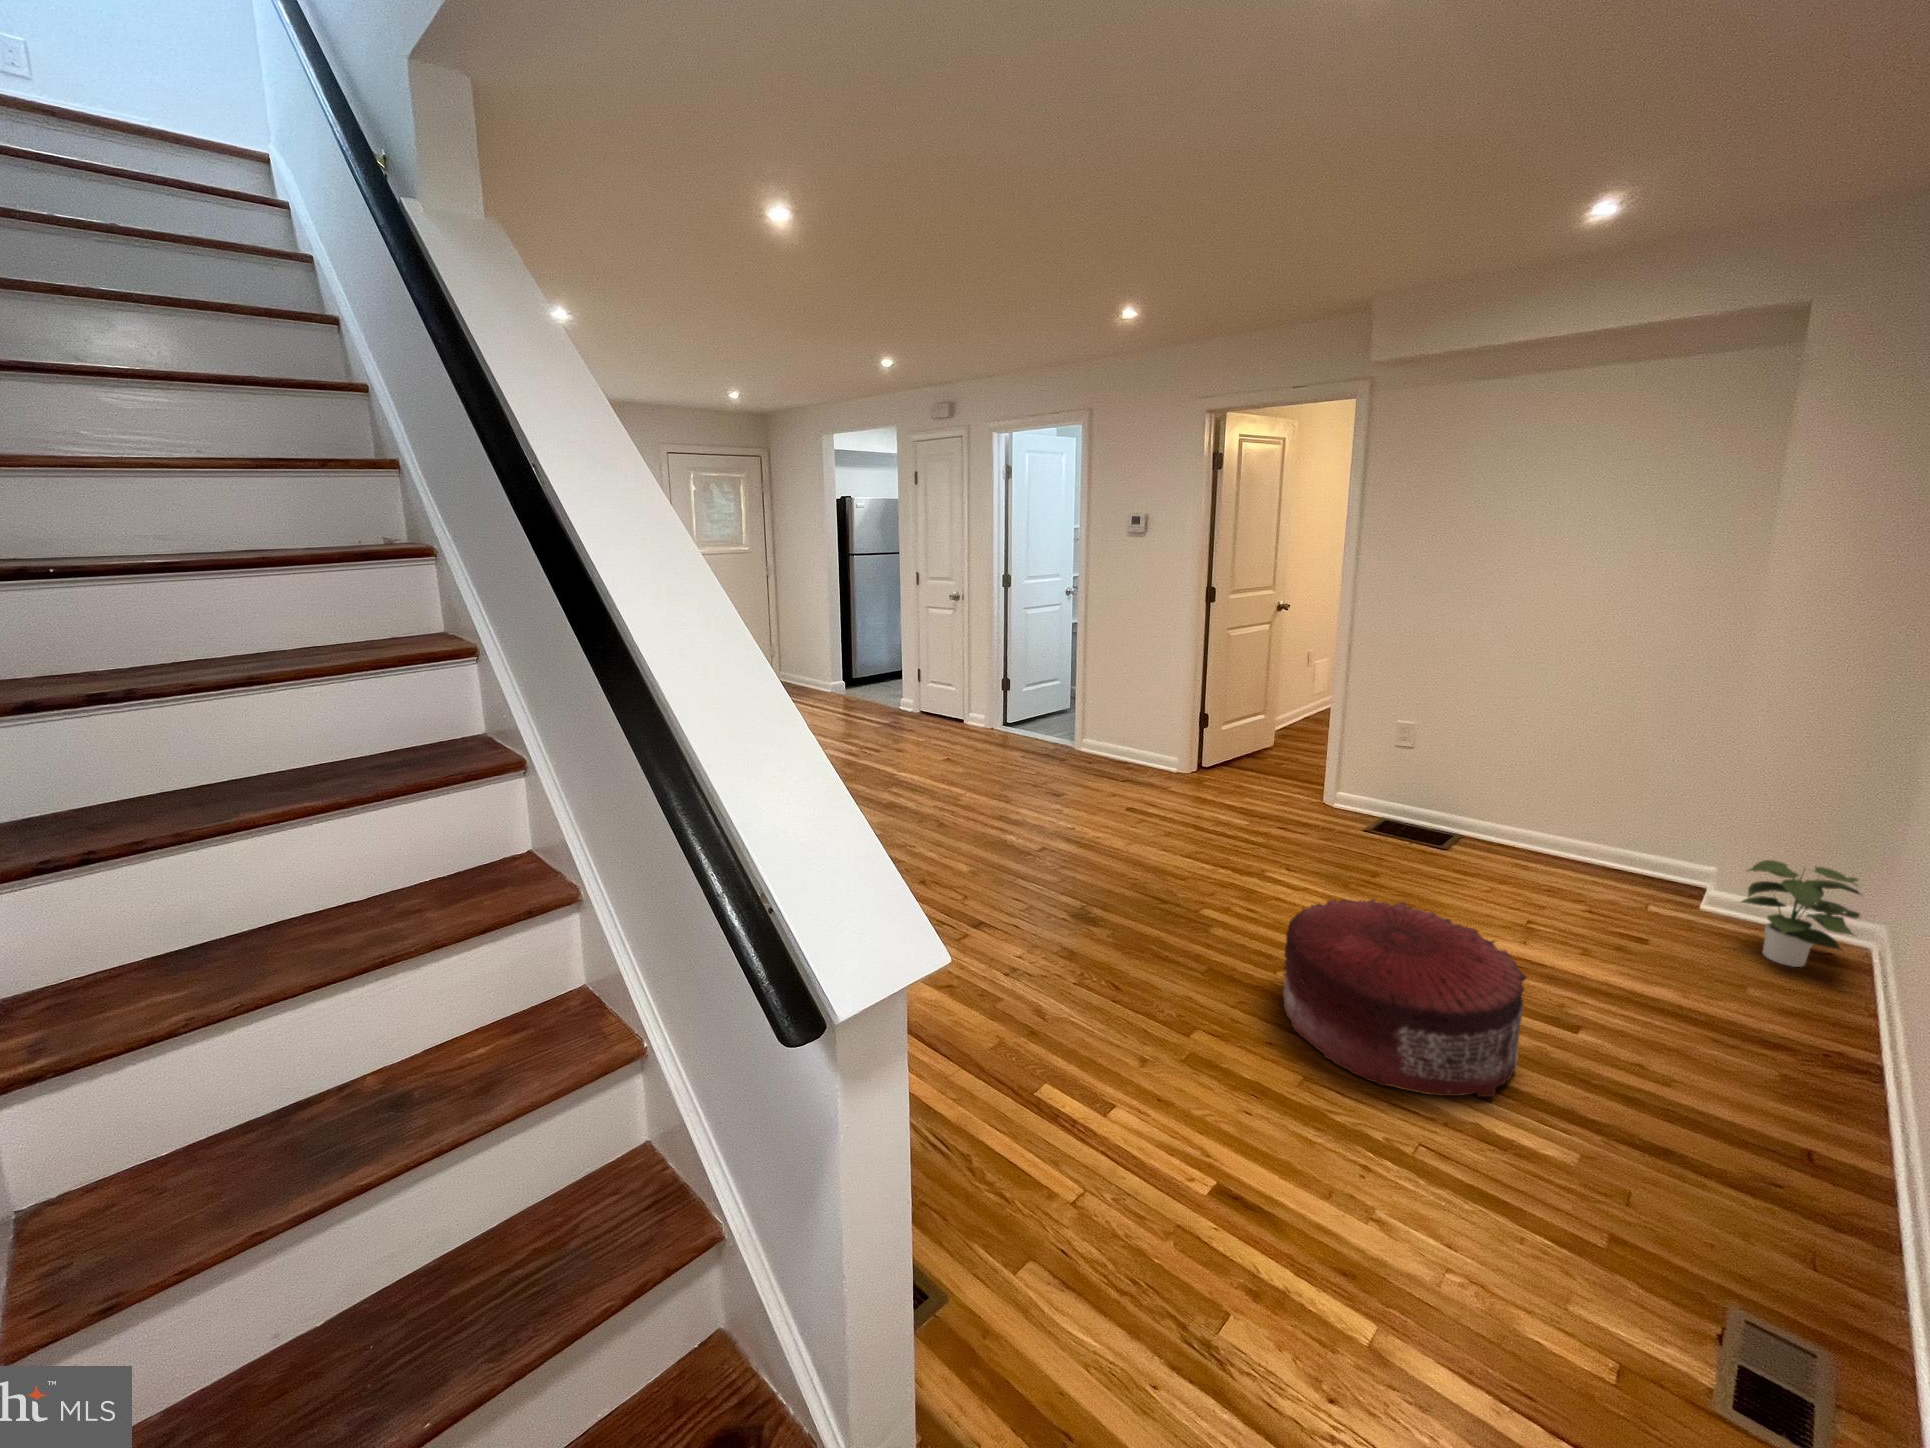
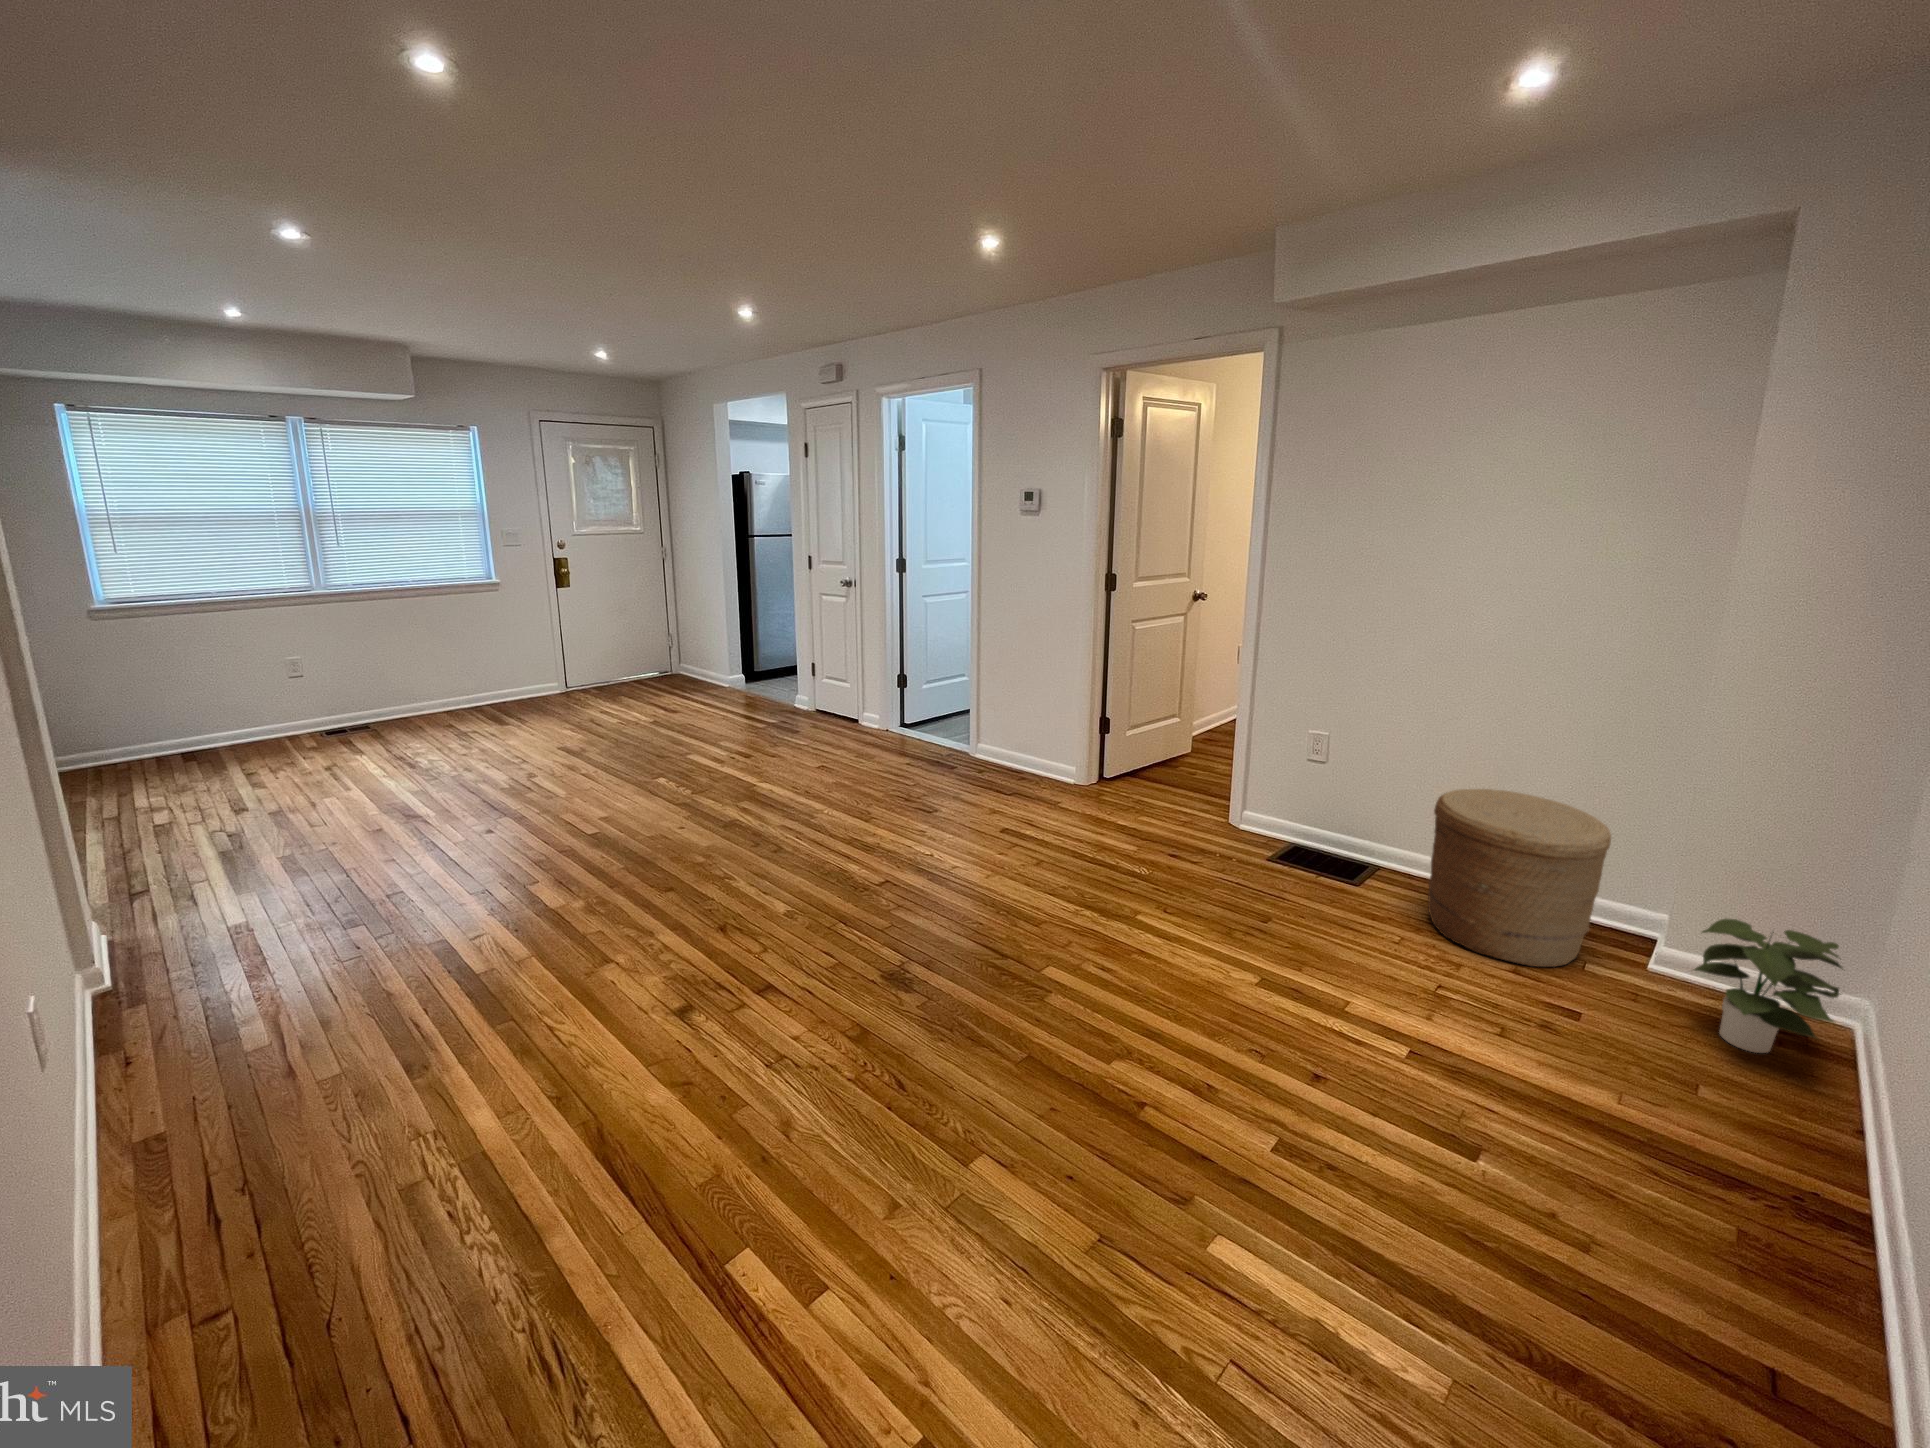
woven basket: none [1509,765,1667,908] -> present [1428,789,1611,967]
pouf: present [1283,899,1526,1097] -> none [1102,973,1400,1272]

